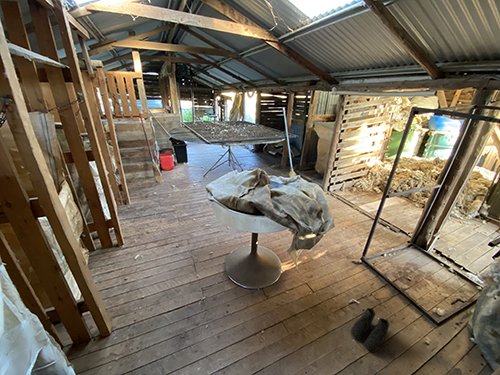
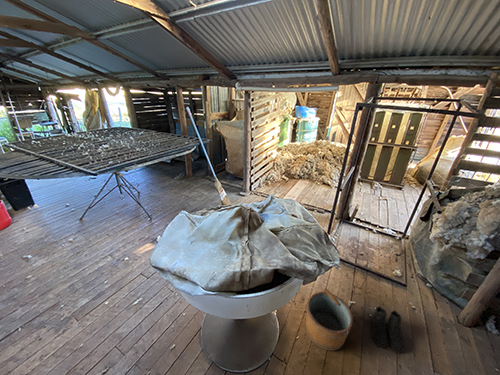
bucket: none [296,262,335,315] -> present [305,288,353,351]

